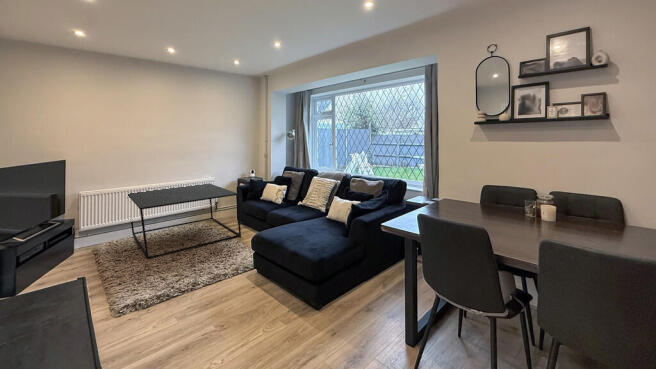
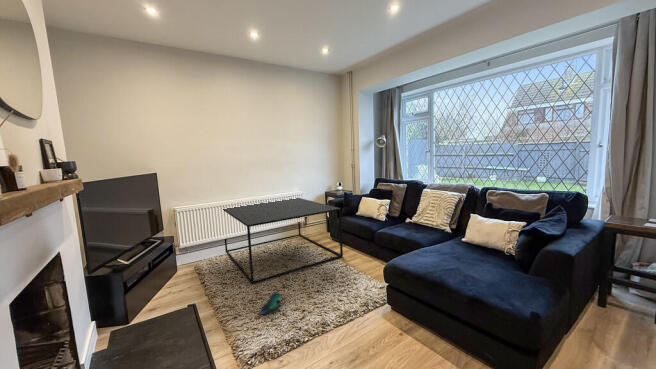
plush toy: none [142,264,167,281] -> present [258,292,282,315]

